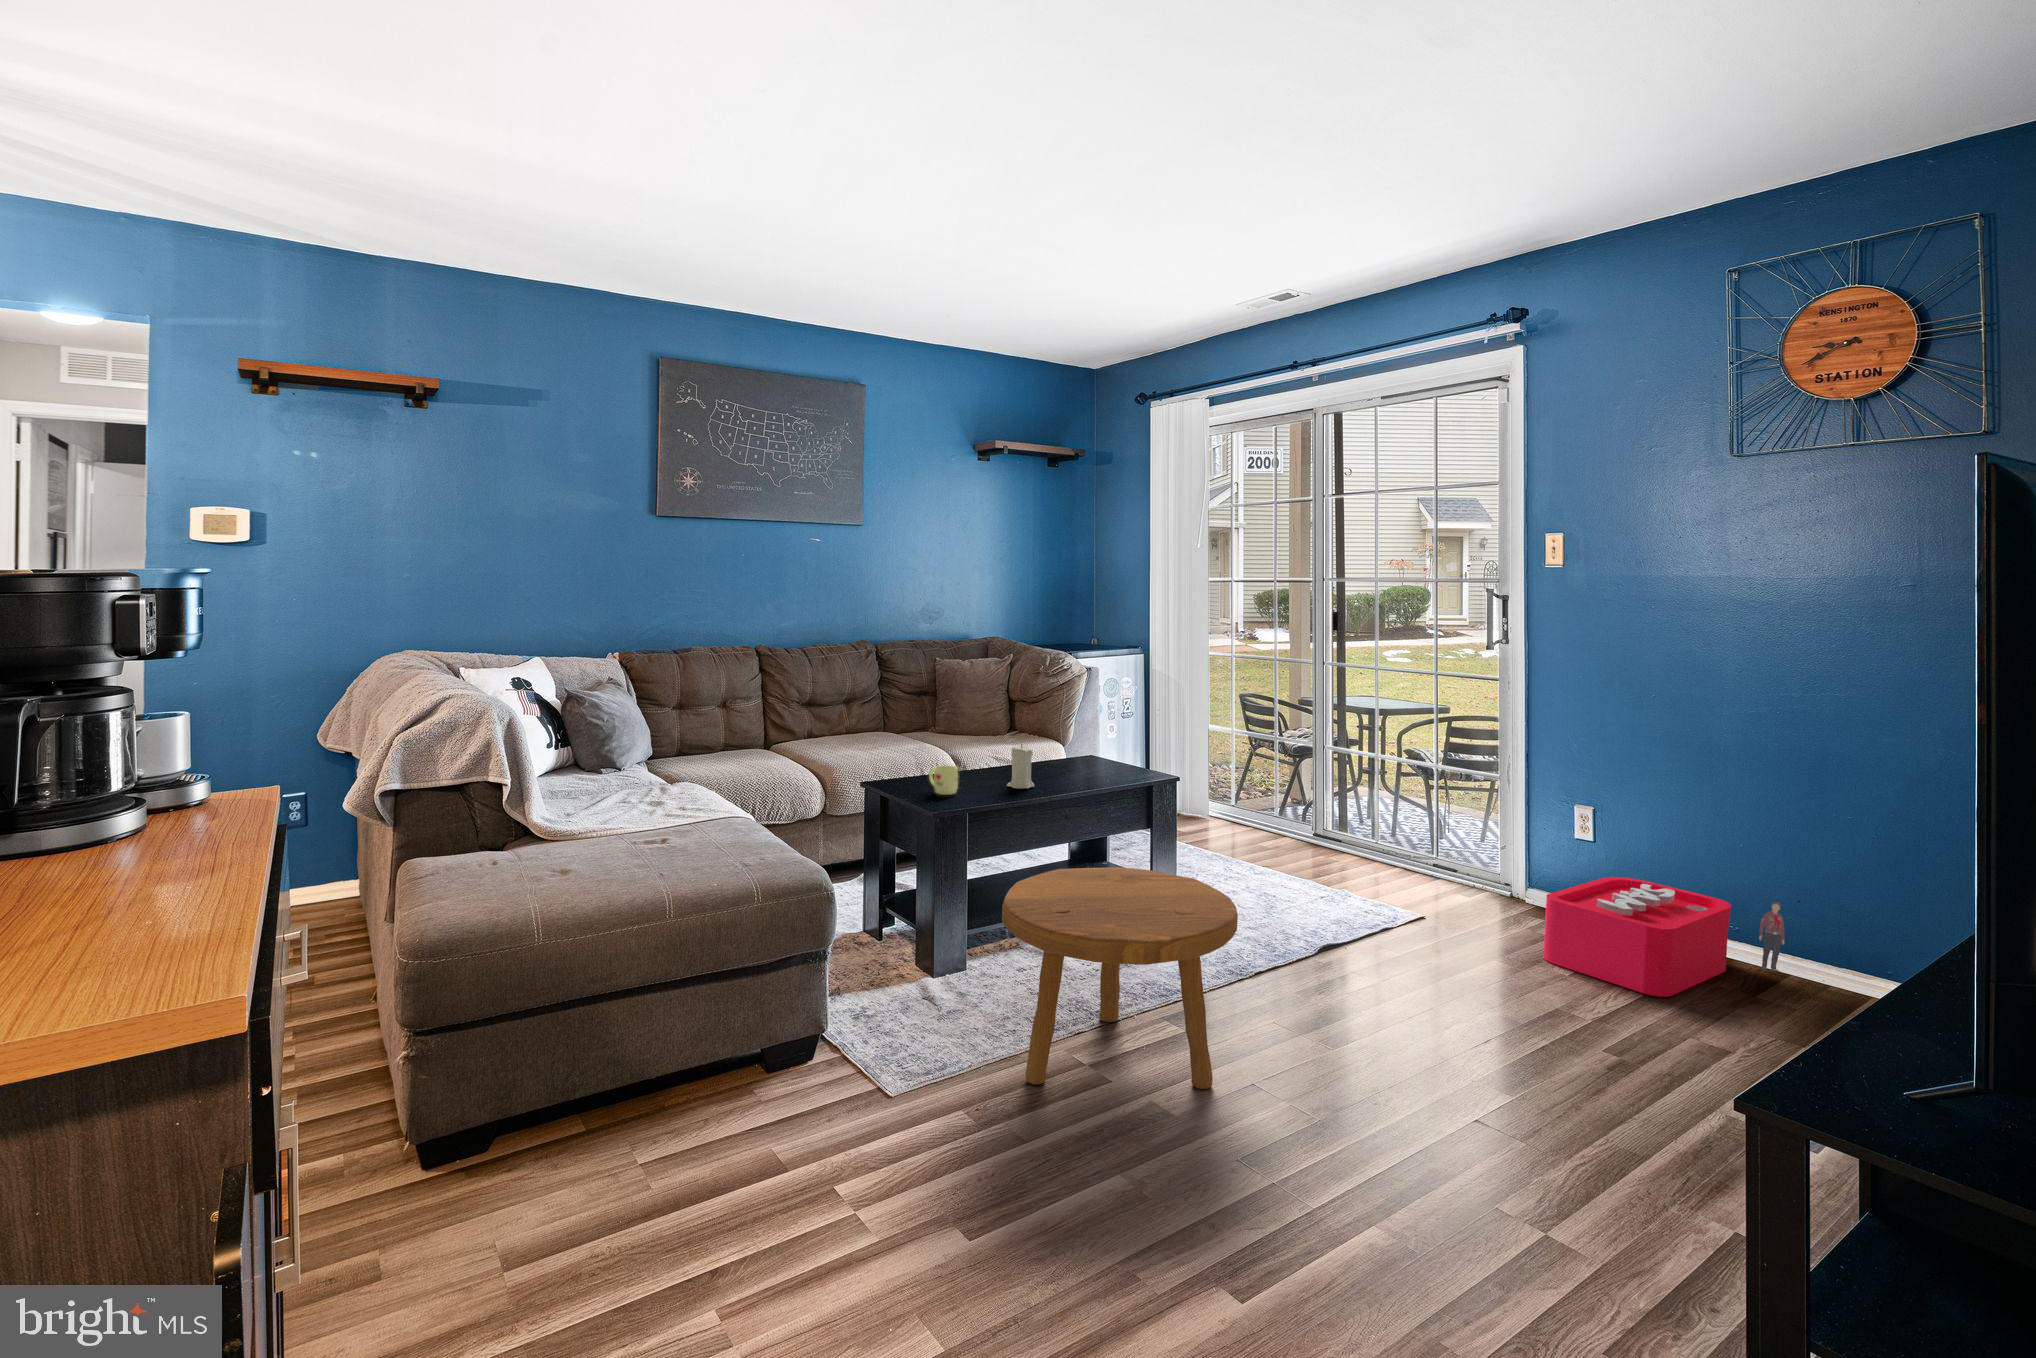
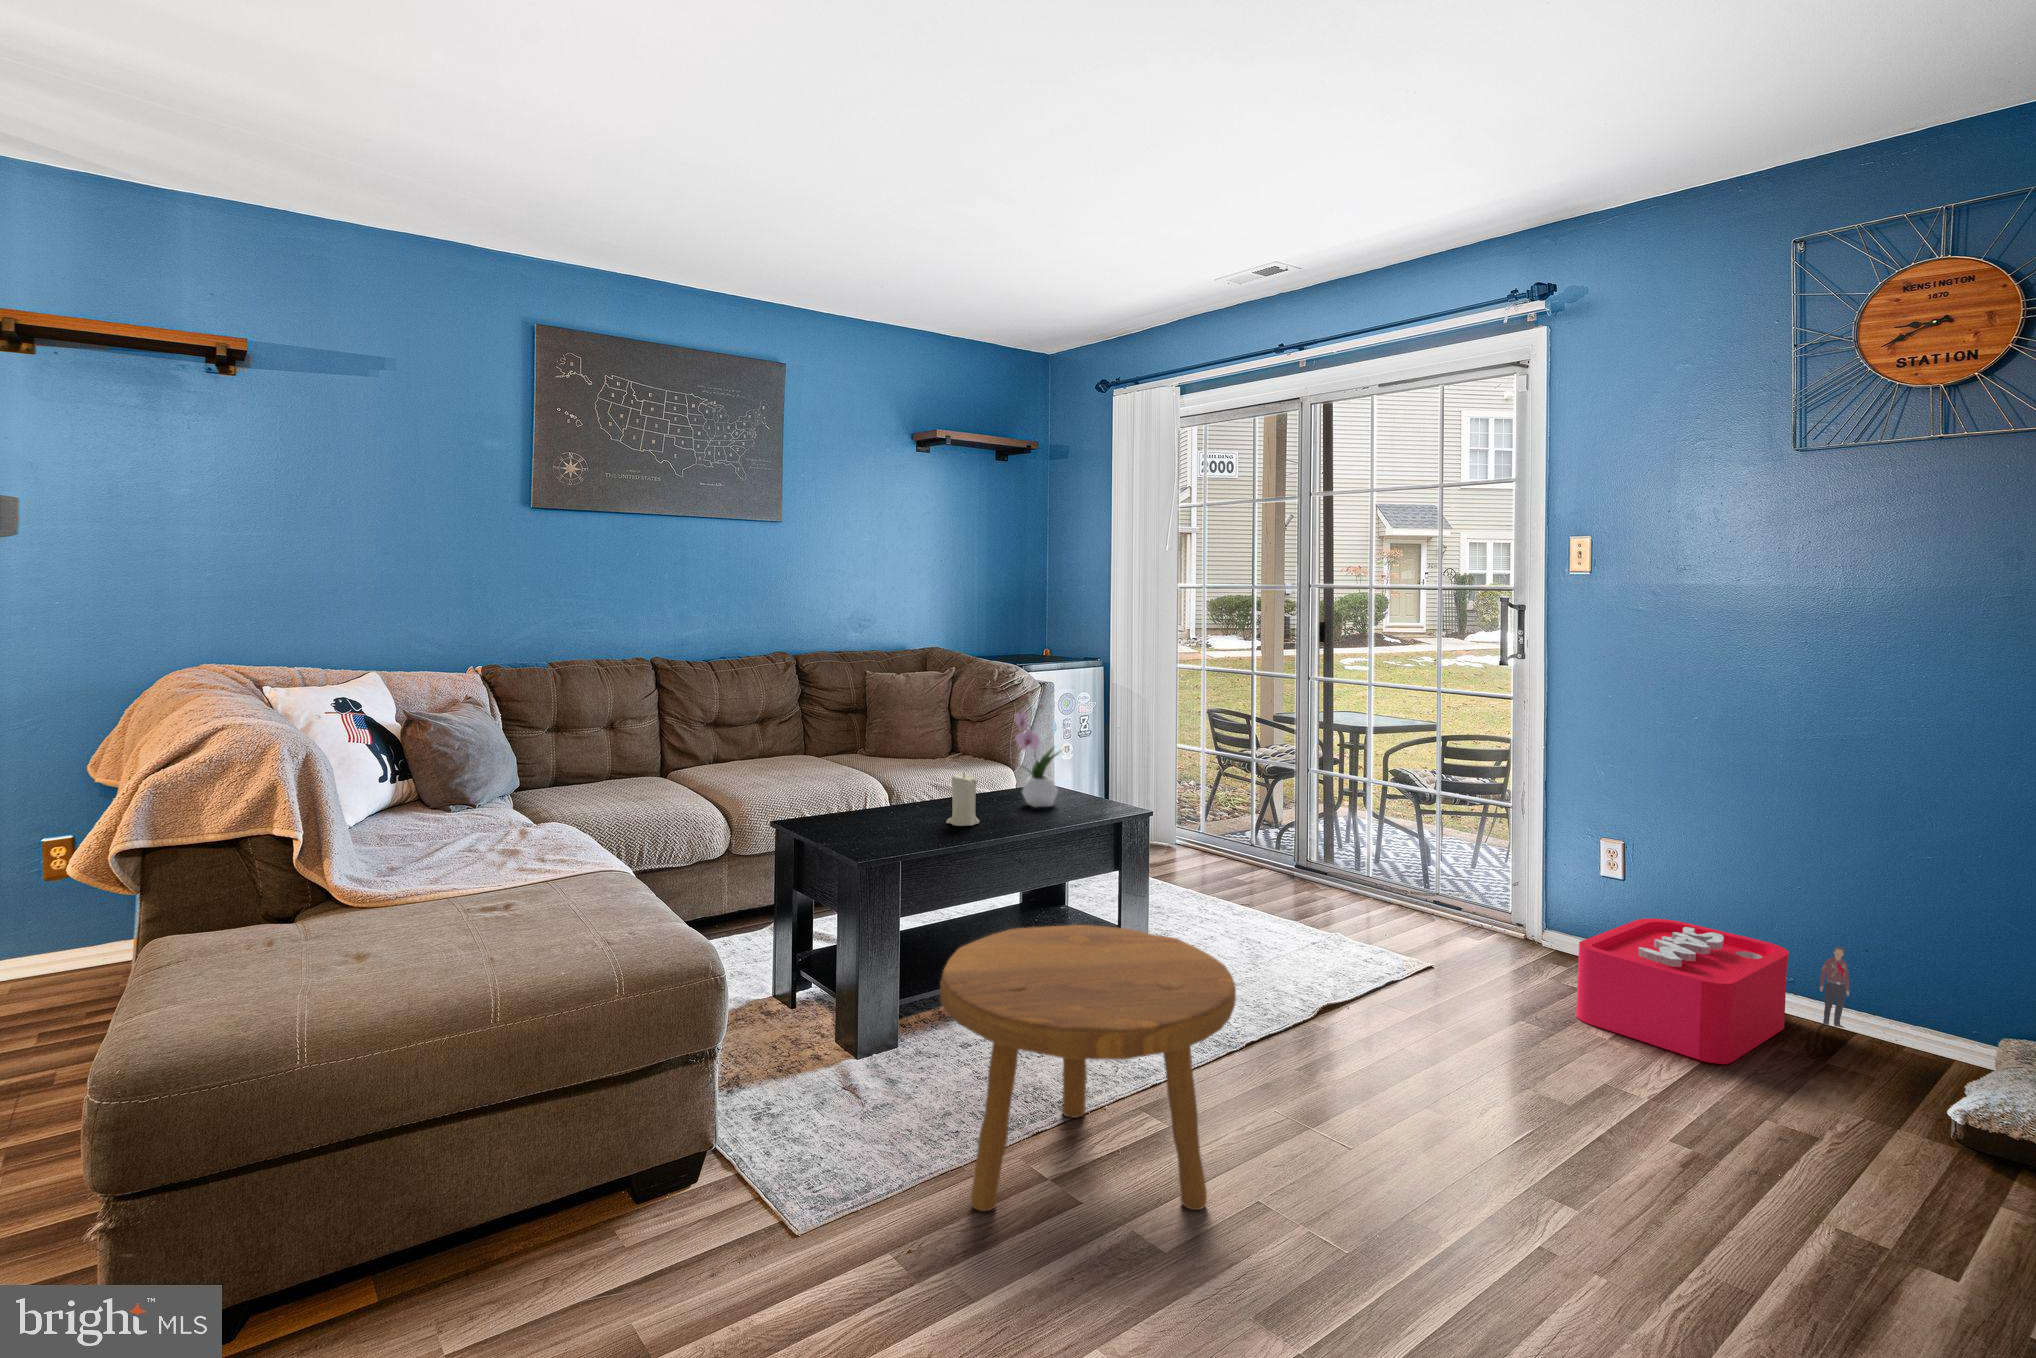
flower arrangement: none [1064,680,1106,775] -> present [1014,695,1059,807]
mug: present [929,765,958,795] -> none [852,799,887,836]

